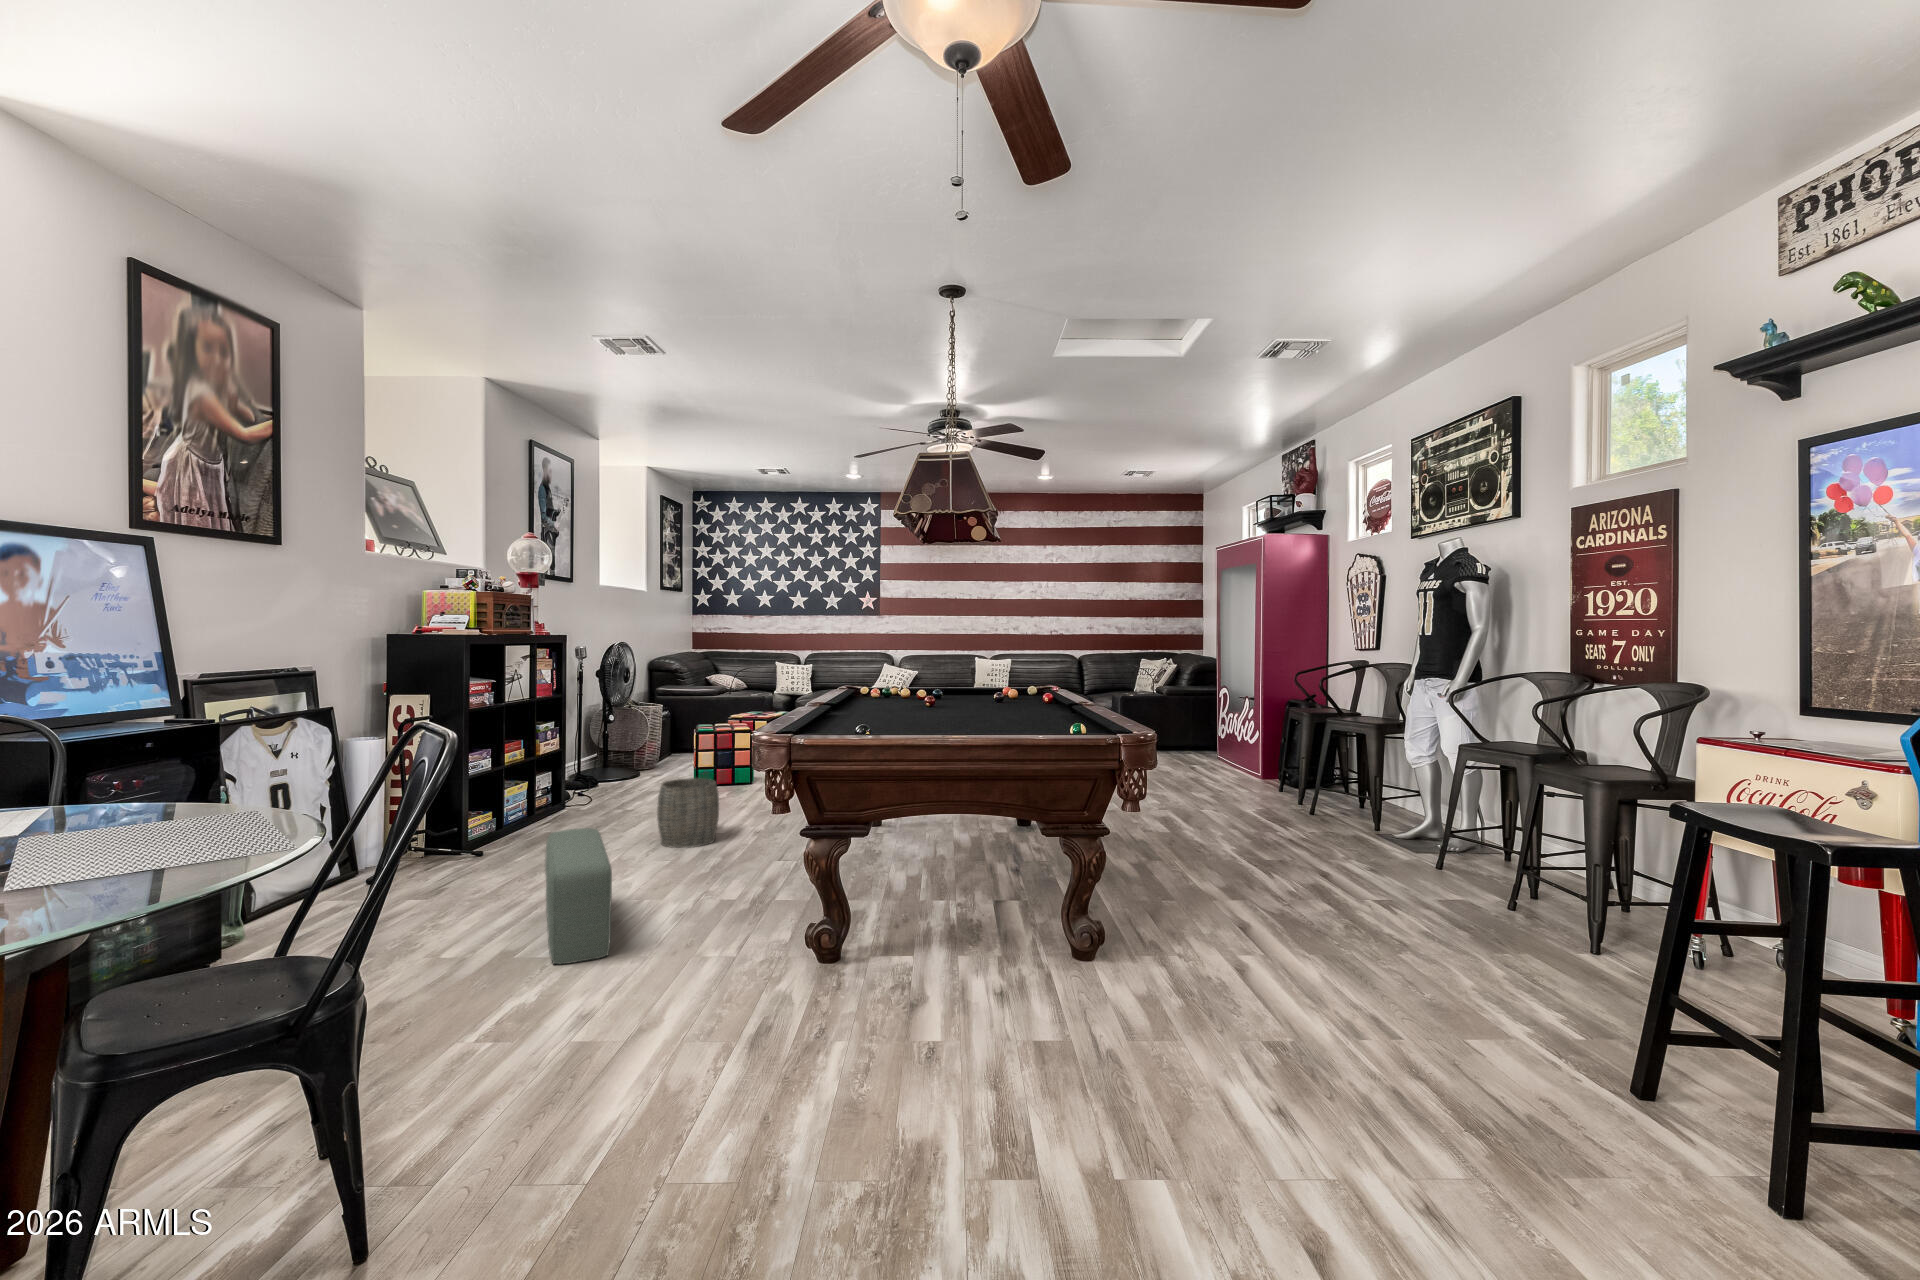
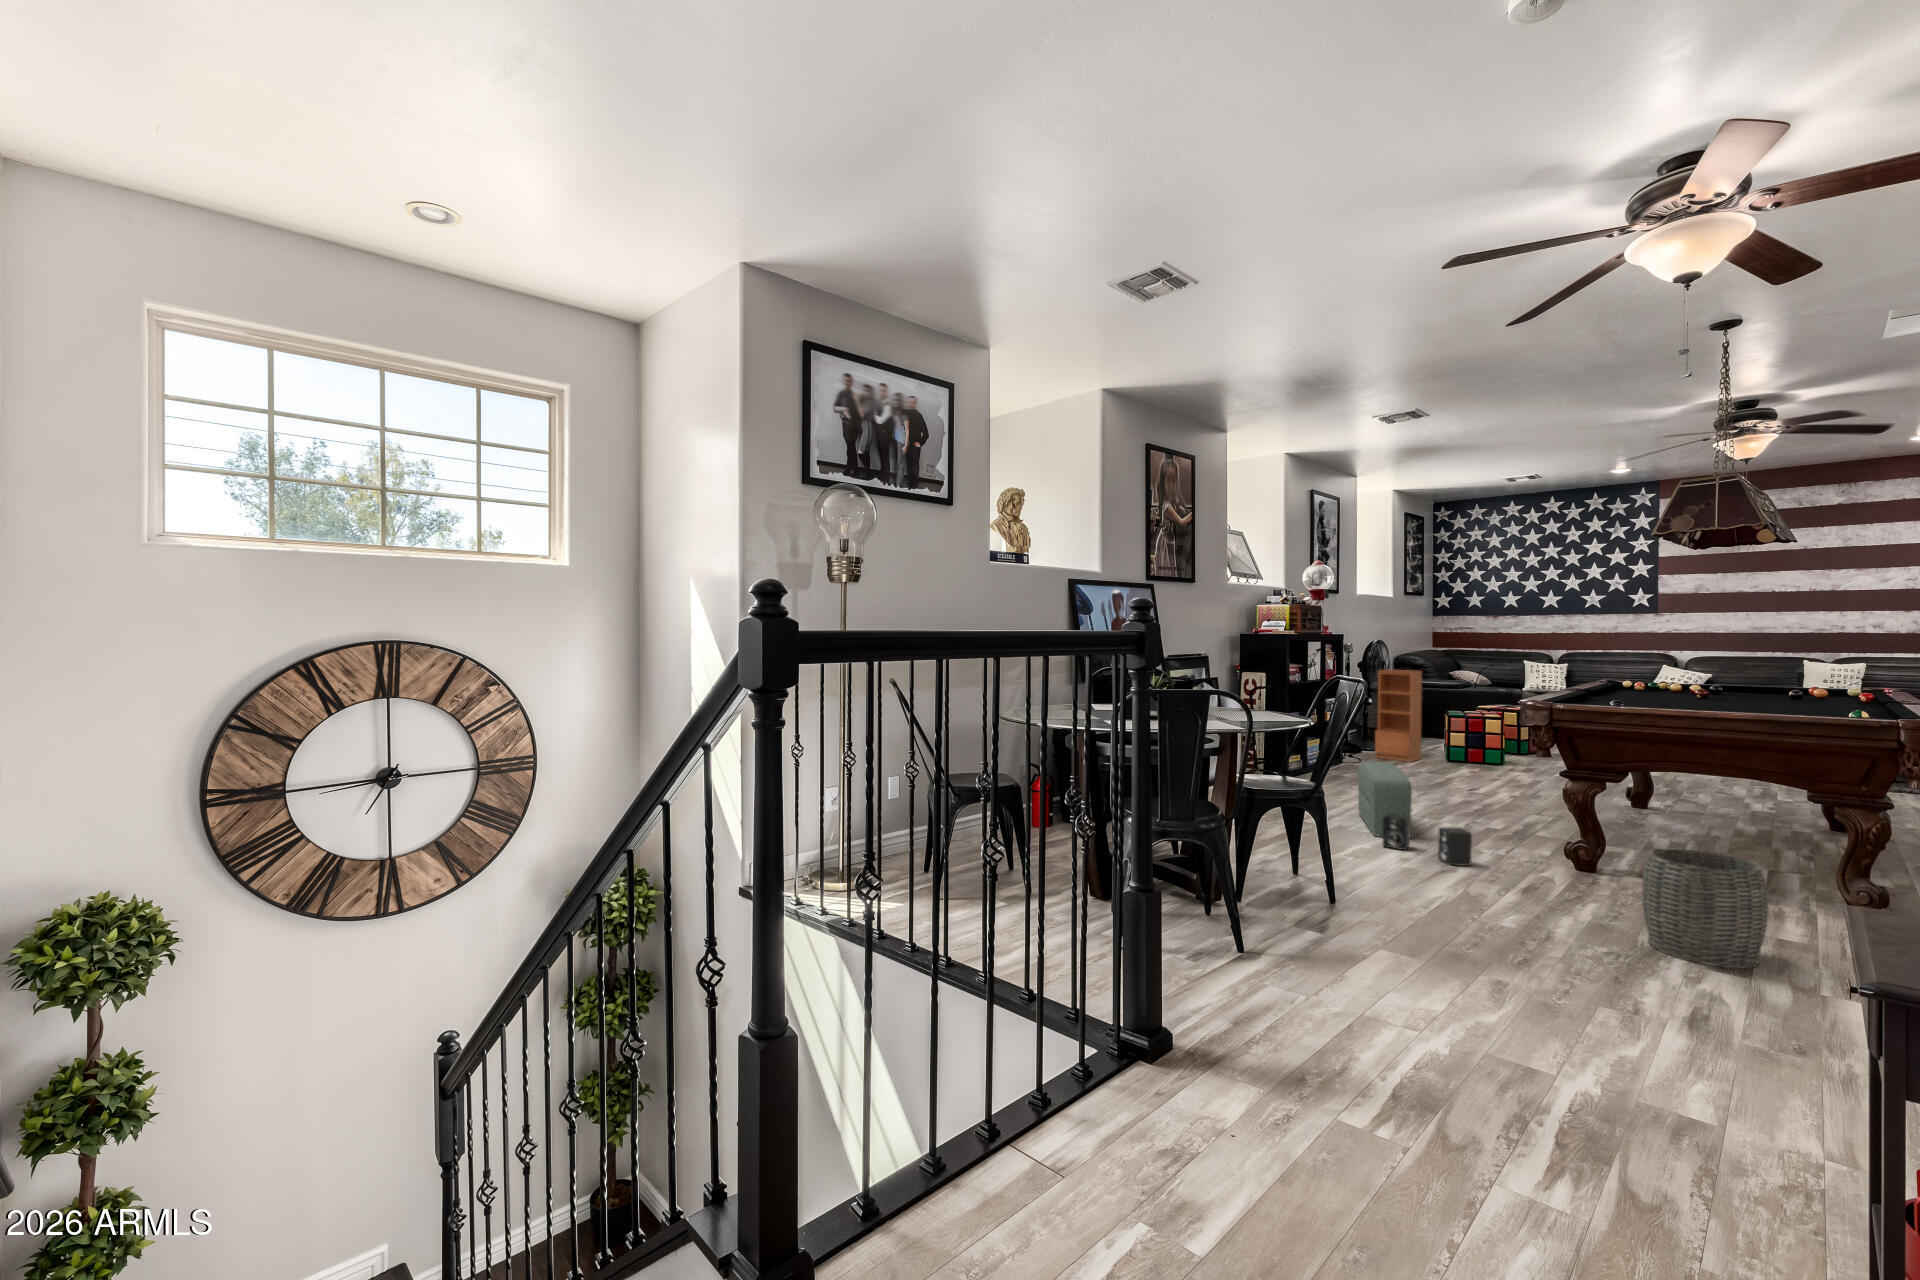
bookcase: none [614,678,670,791] -> present [1375,670,1422,762]
woven basket: present [657,778,719,848] -> present [1642,848,1768,969]
speaker: none [556,930,685,1012] -> present [1383,813,1472,866]

